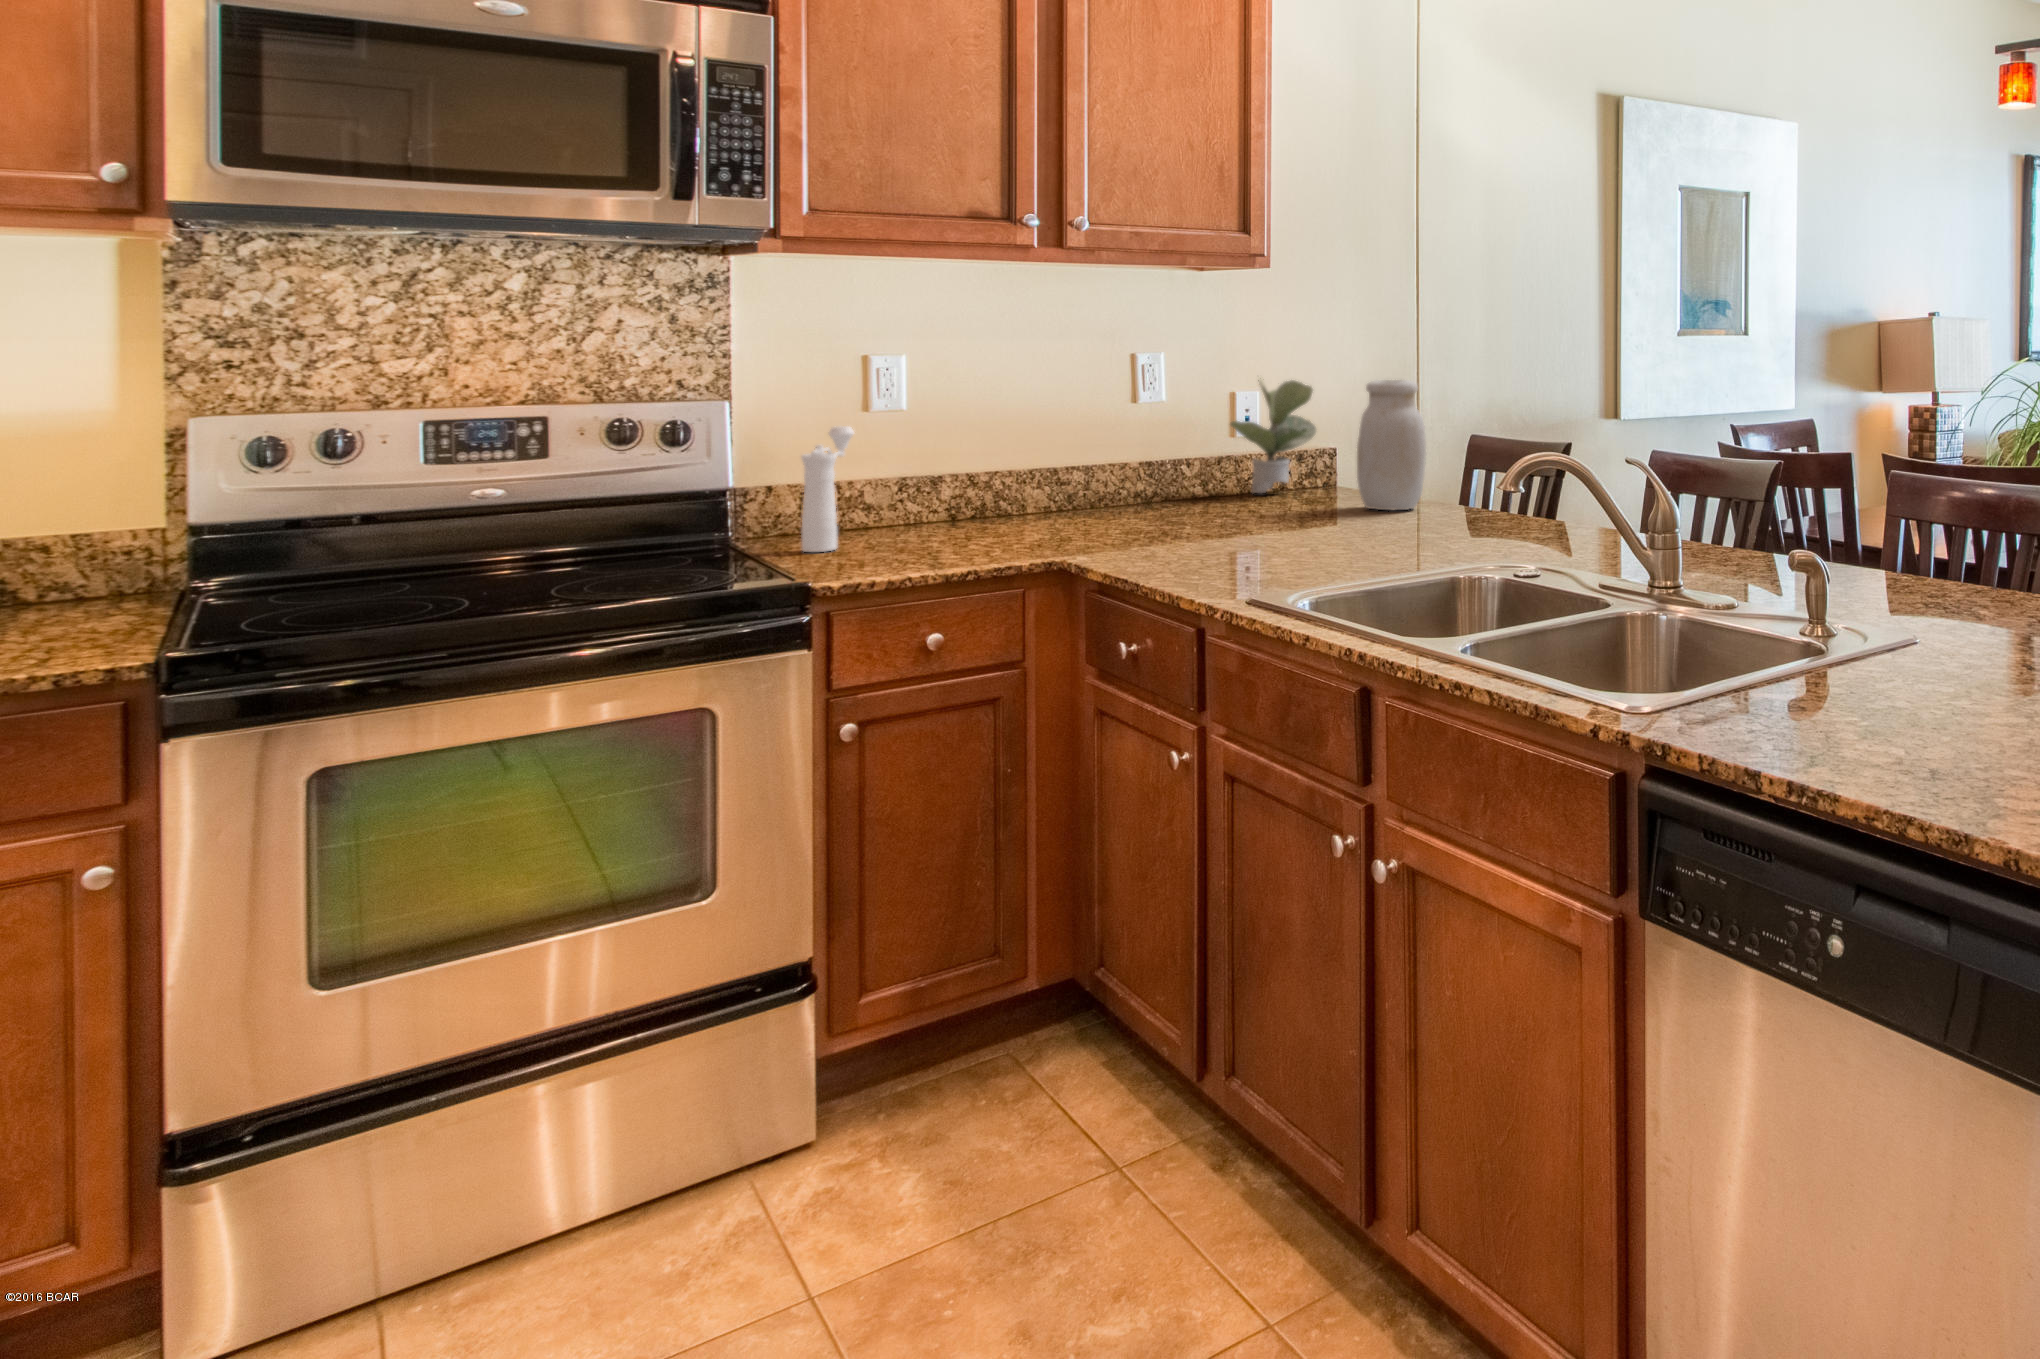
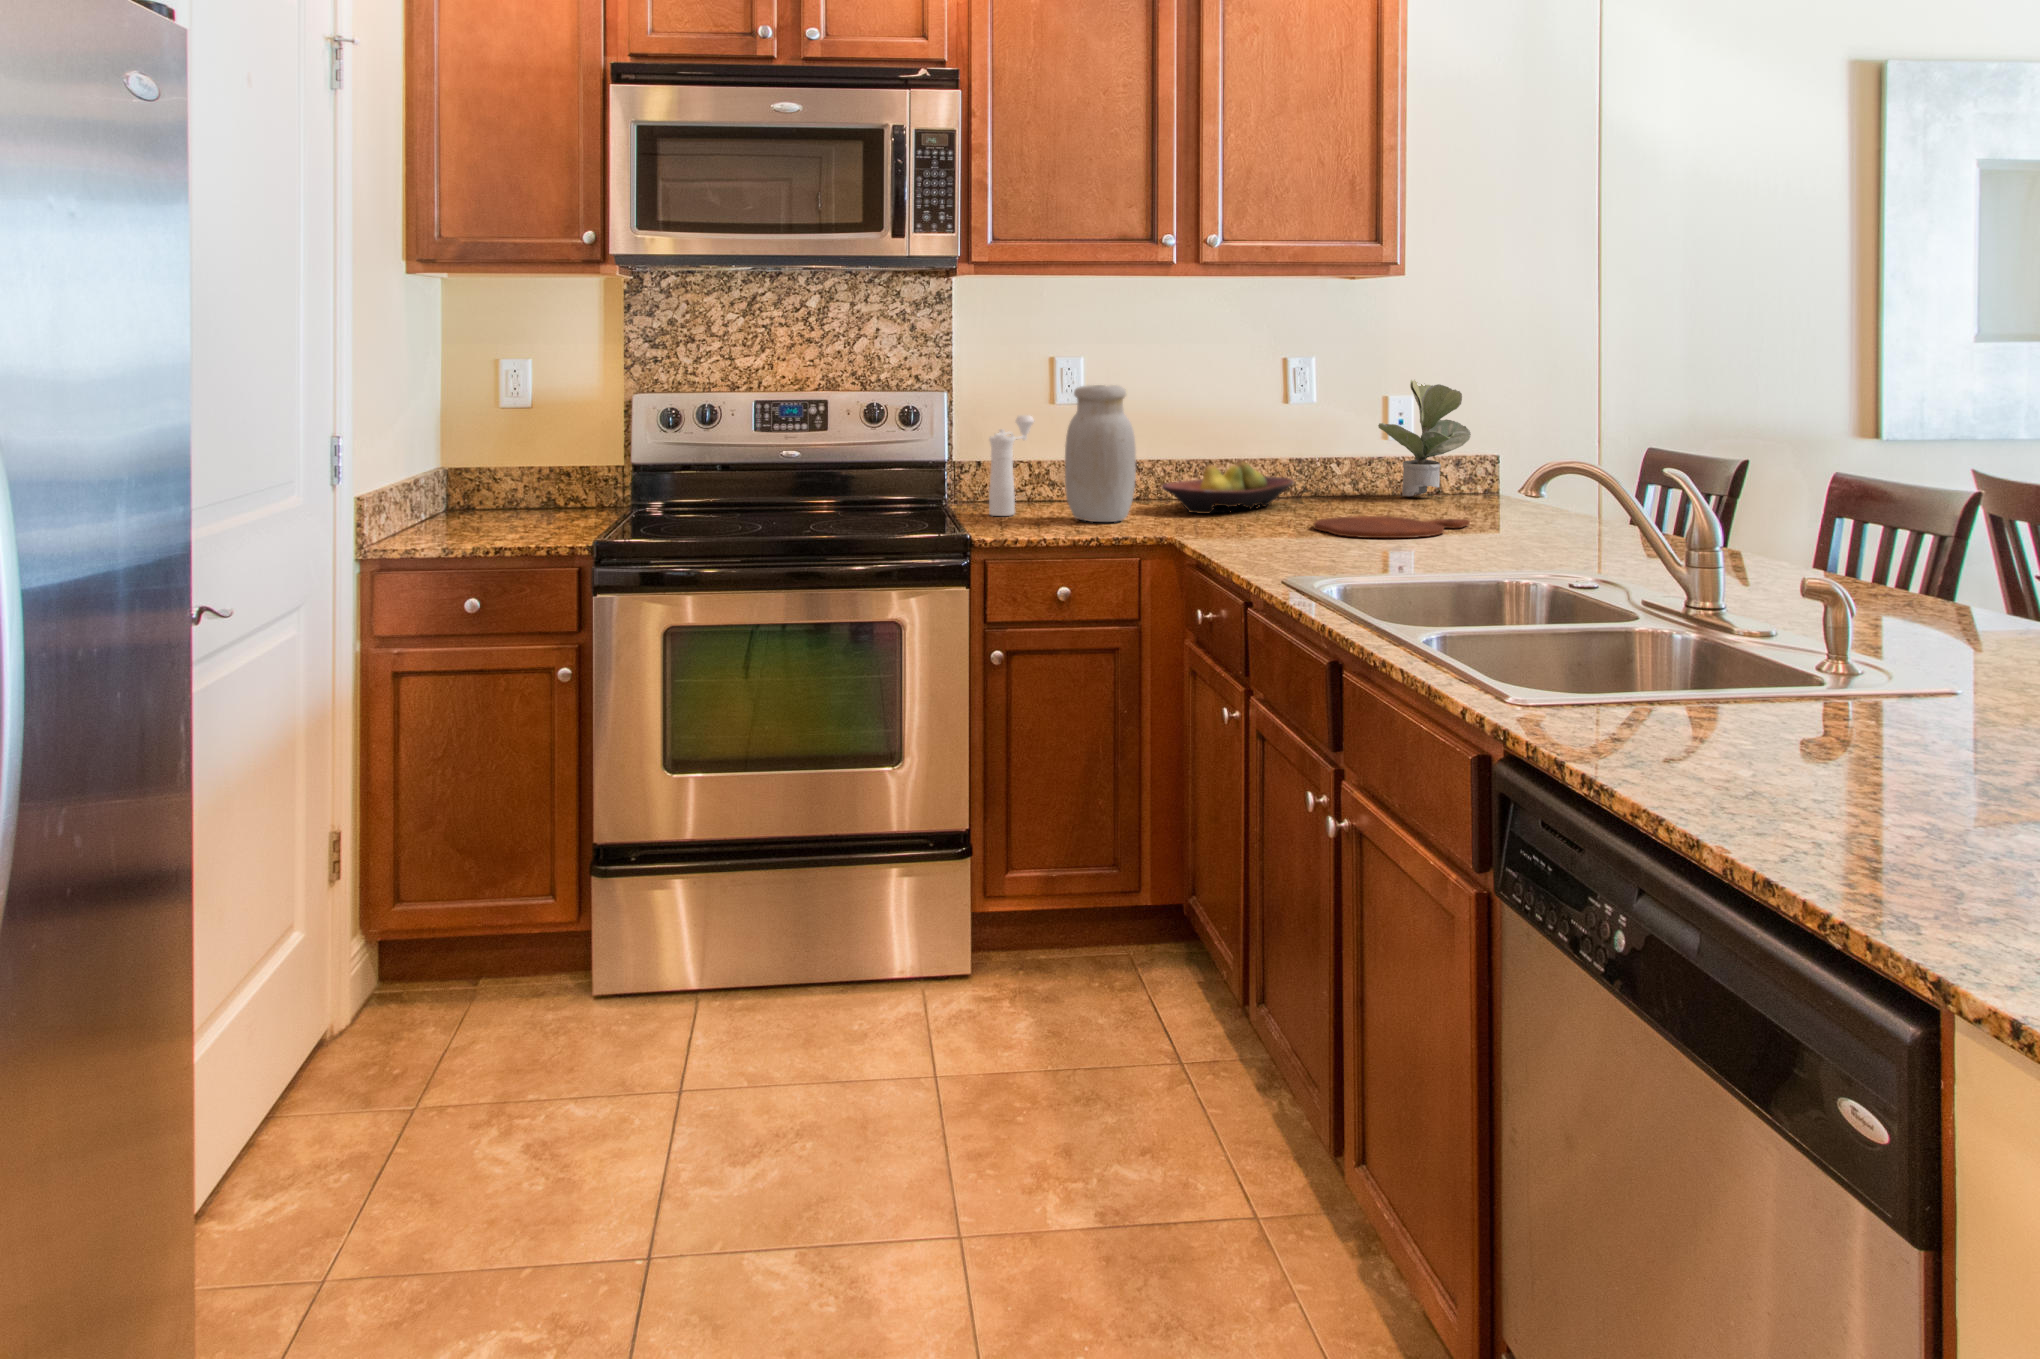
jar: present [1357,380,1426,510] -> present [1065,385,1136,522]
fruit bowl: none [1018,468,1158,530] -> present [1162,462,1294,514]
cutting board: none [1215,517,1363,546] -> present [1314,516,1470,538]

